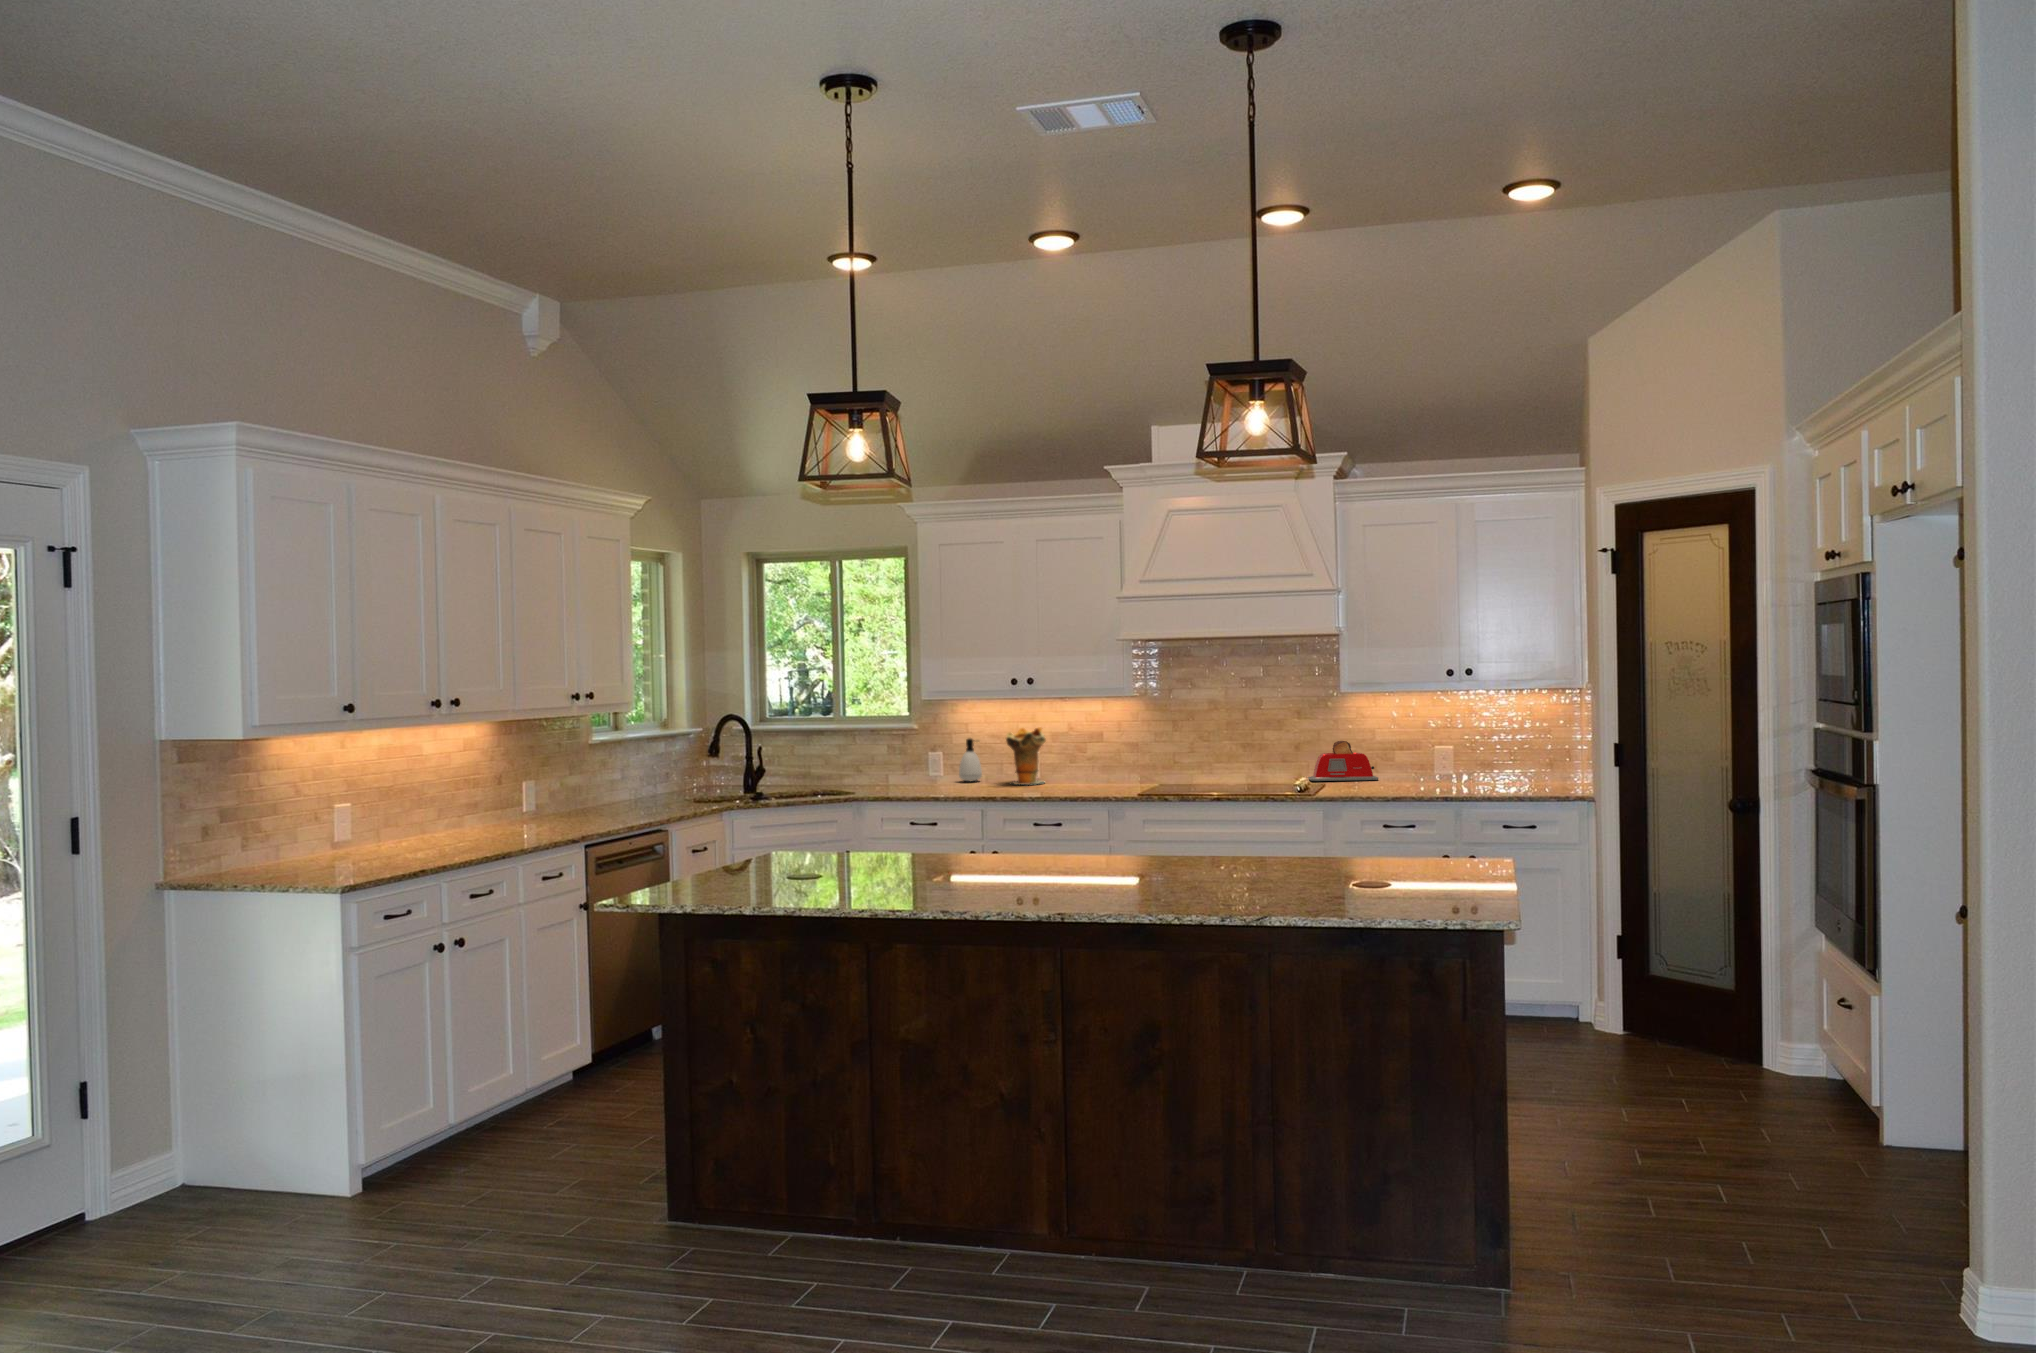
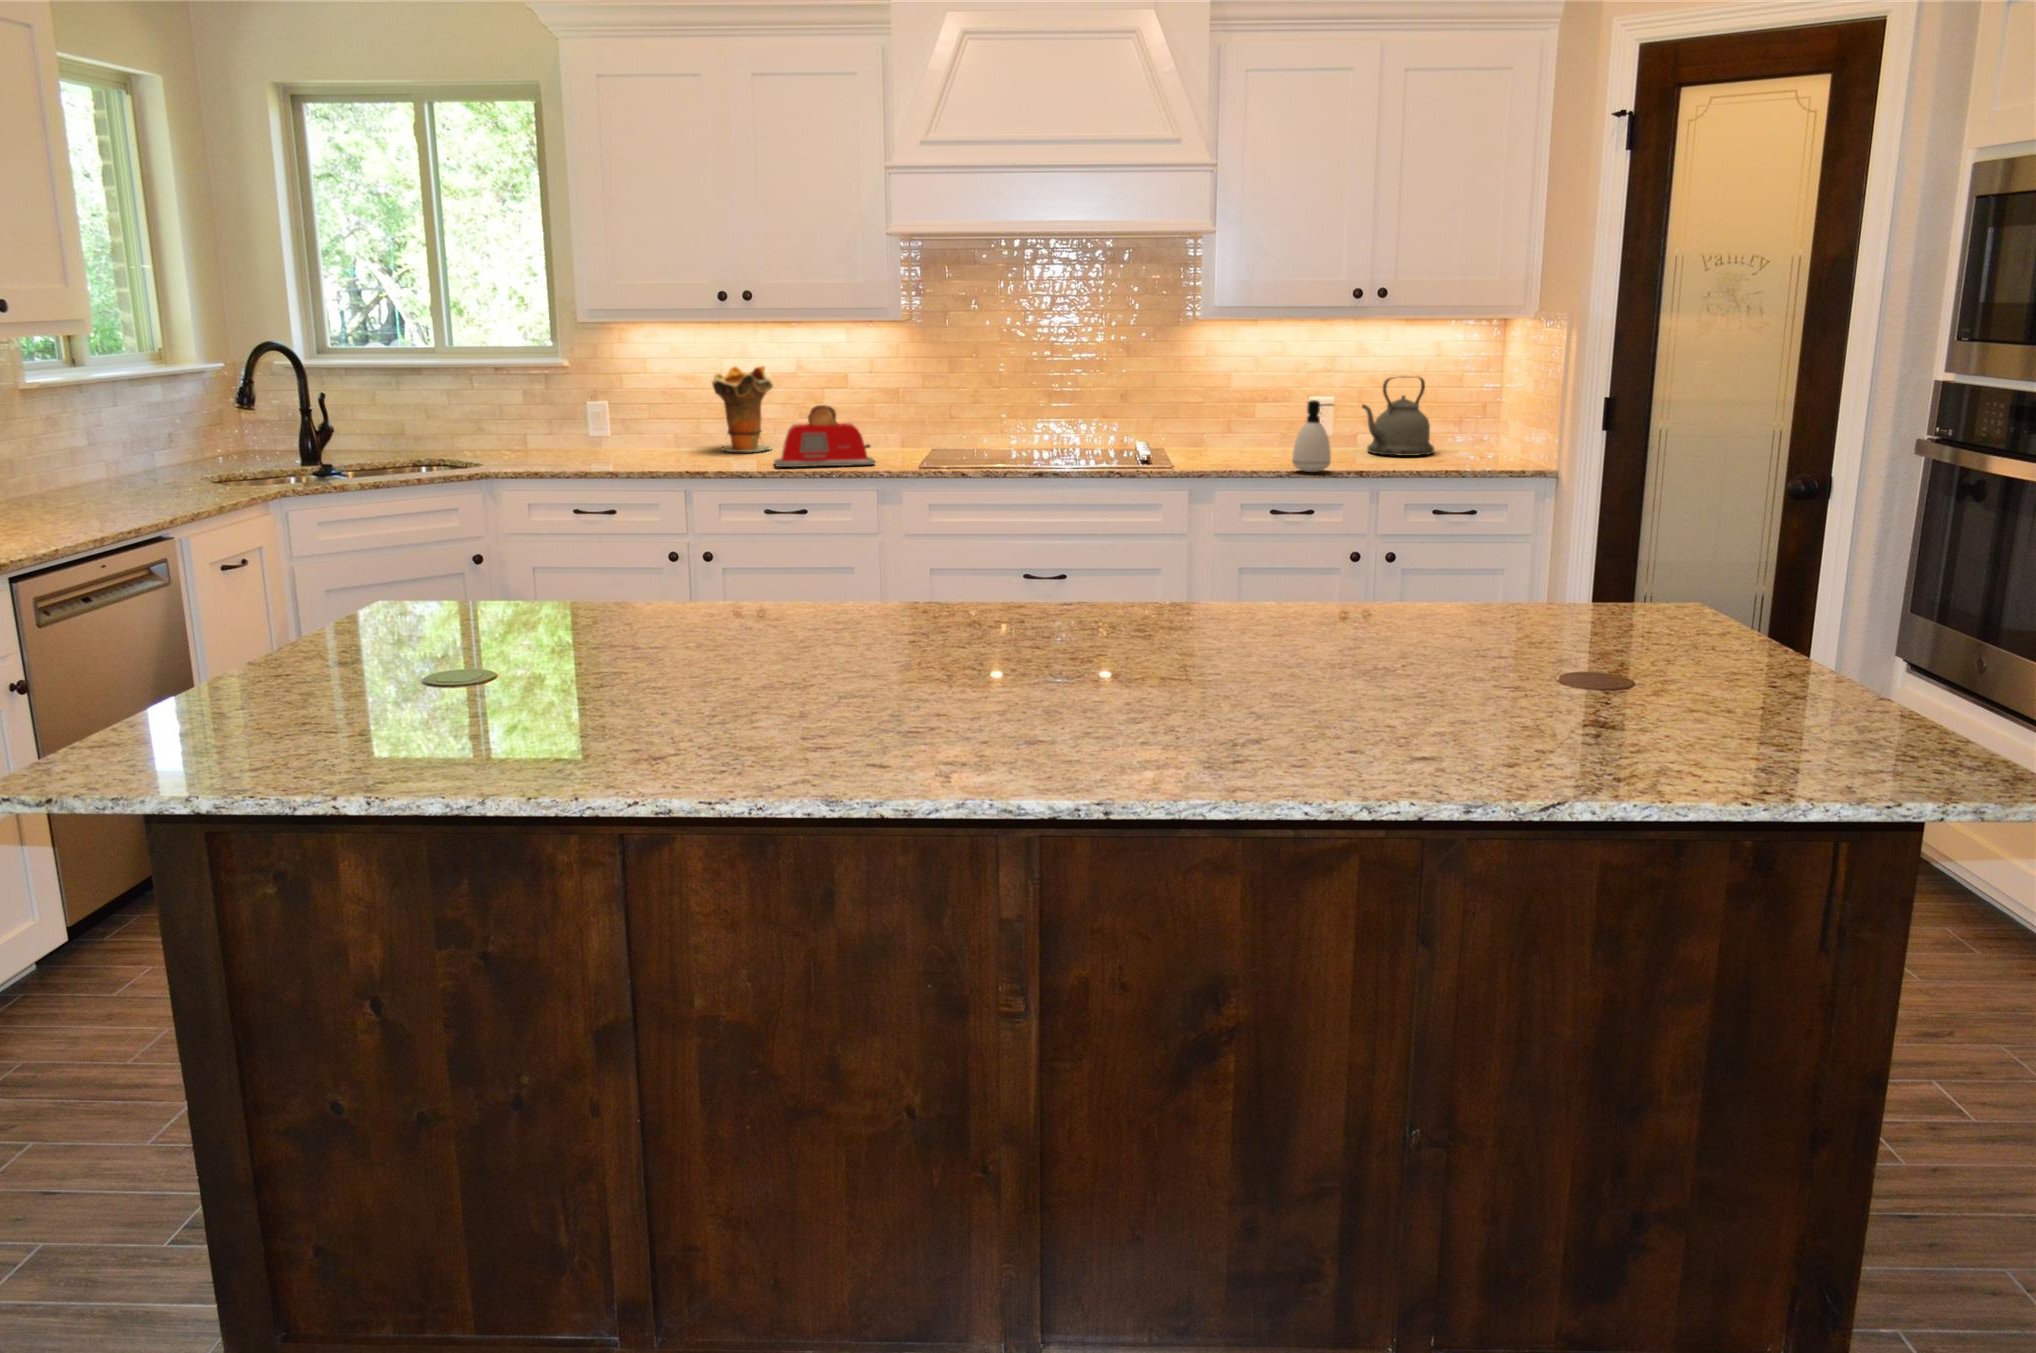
kettle: none [1454,730,1514,786] -> present [1362,377,1434,456]
soap dispenser: present [959,738,982,781] -> present [1292,400,1333,472]
toaster: present [1308,741,1378,781] -> present [774,405,875,467]

